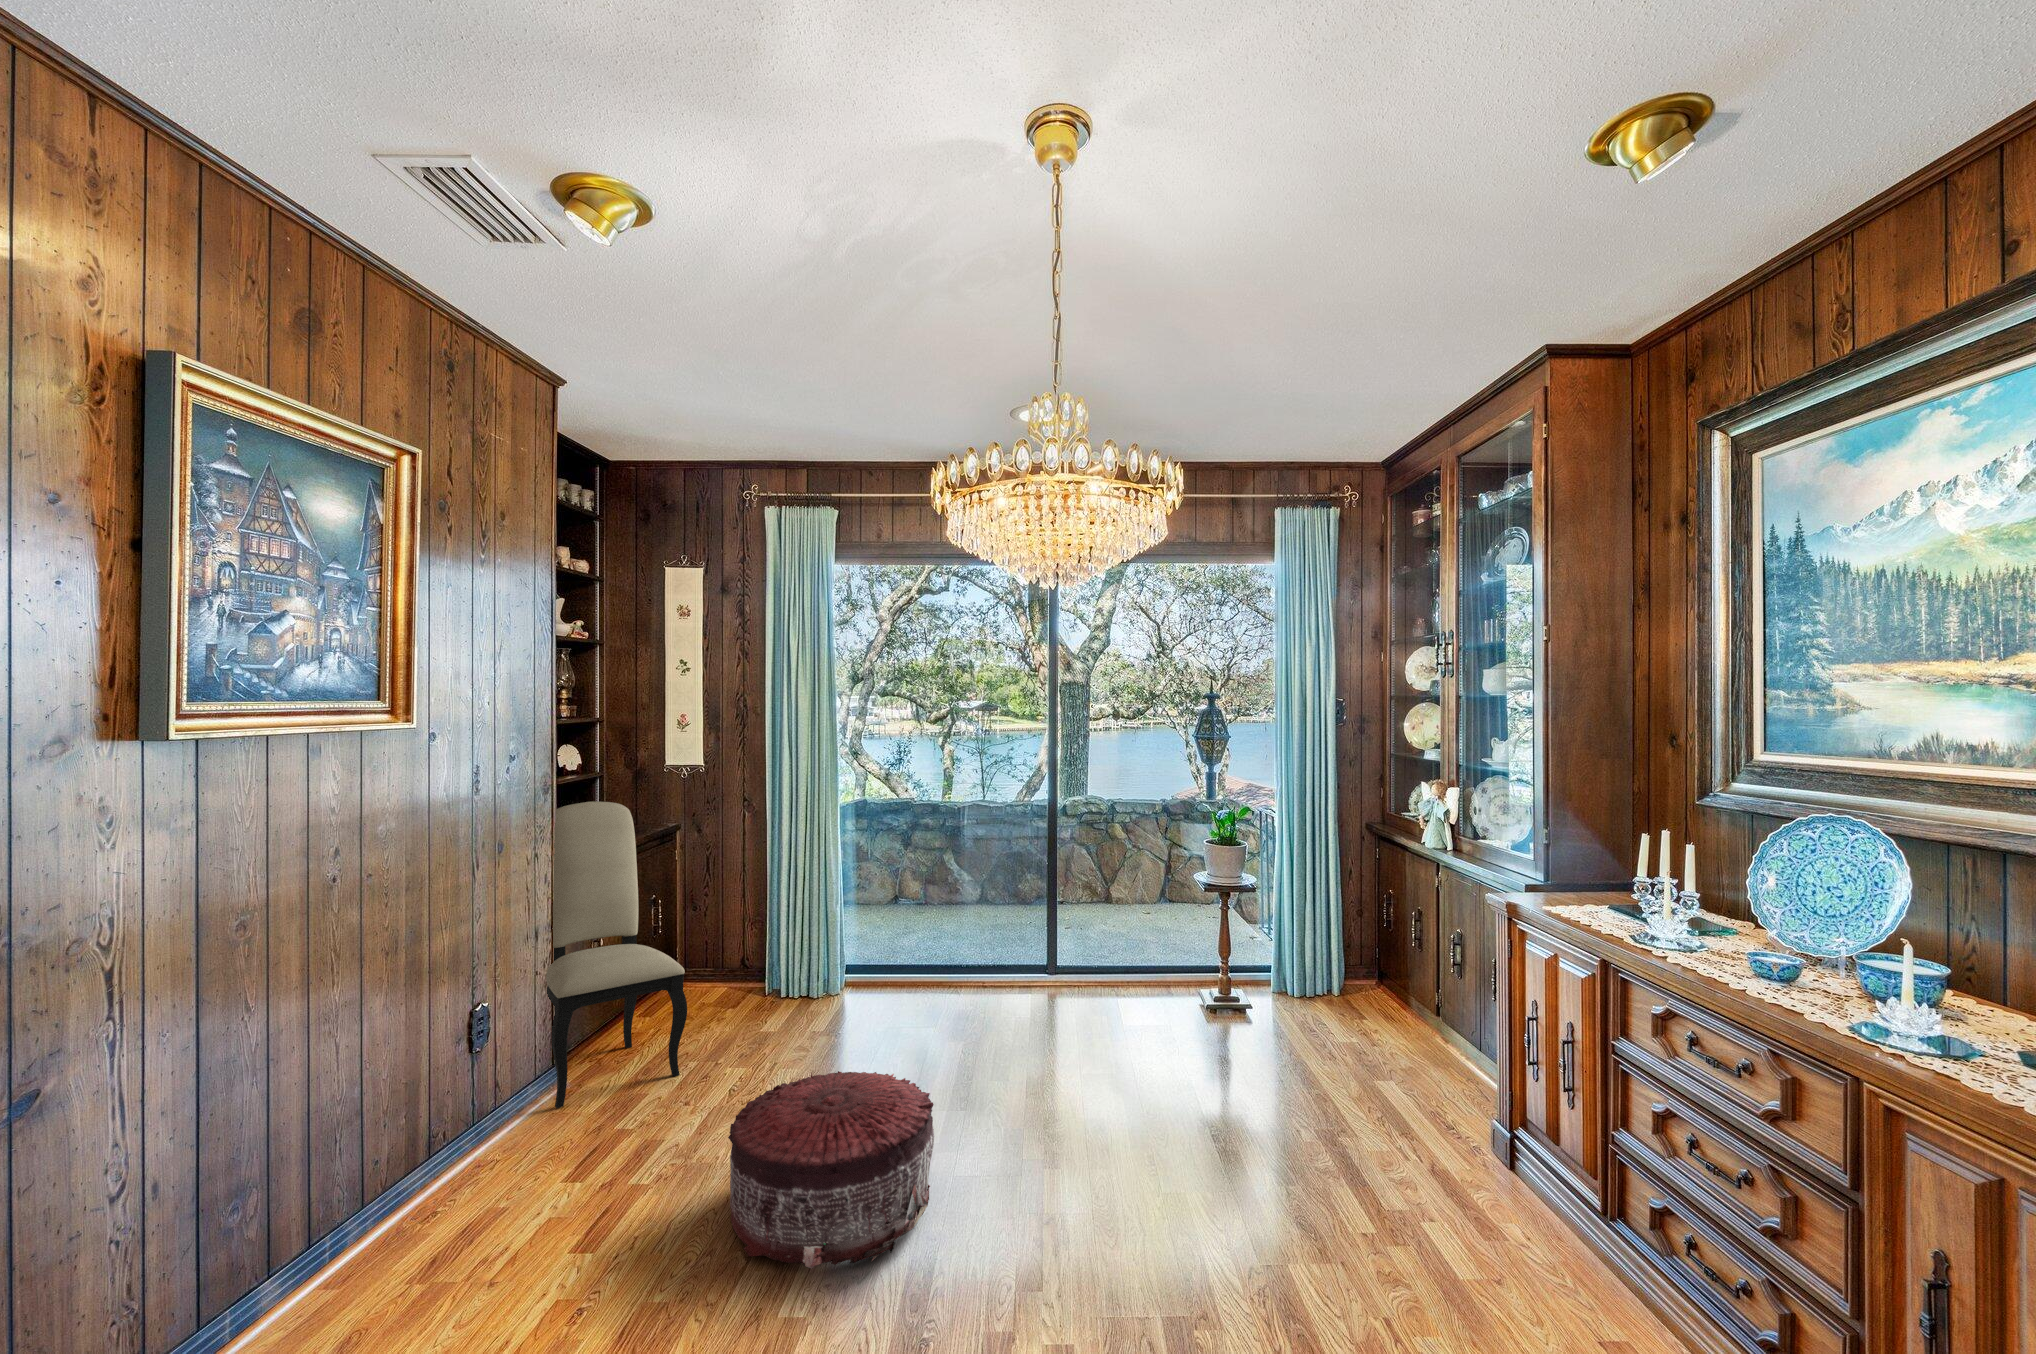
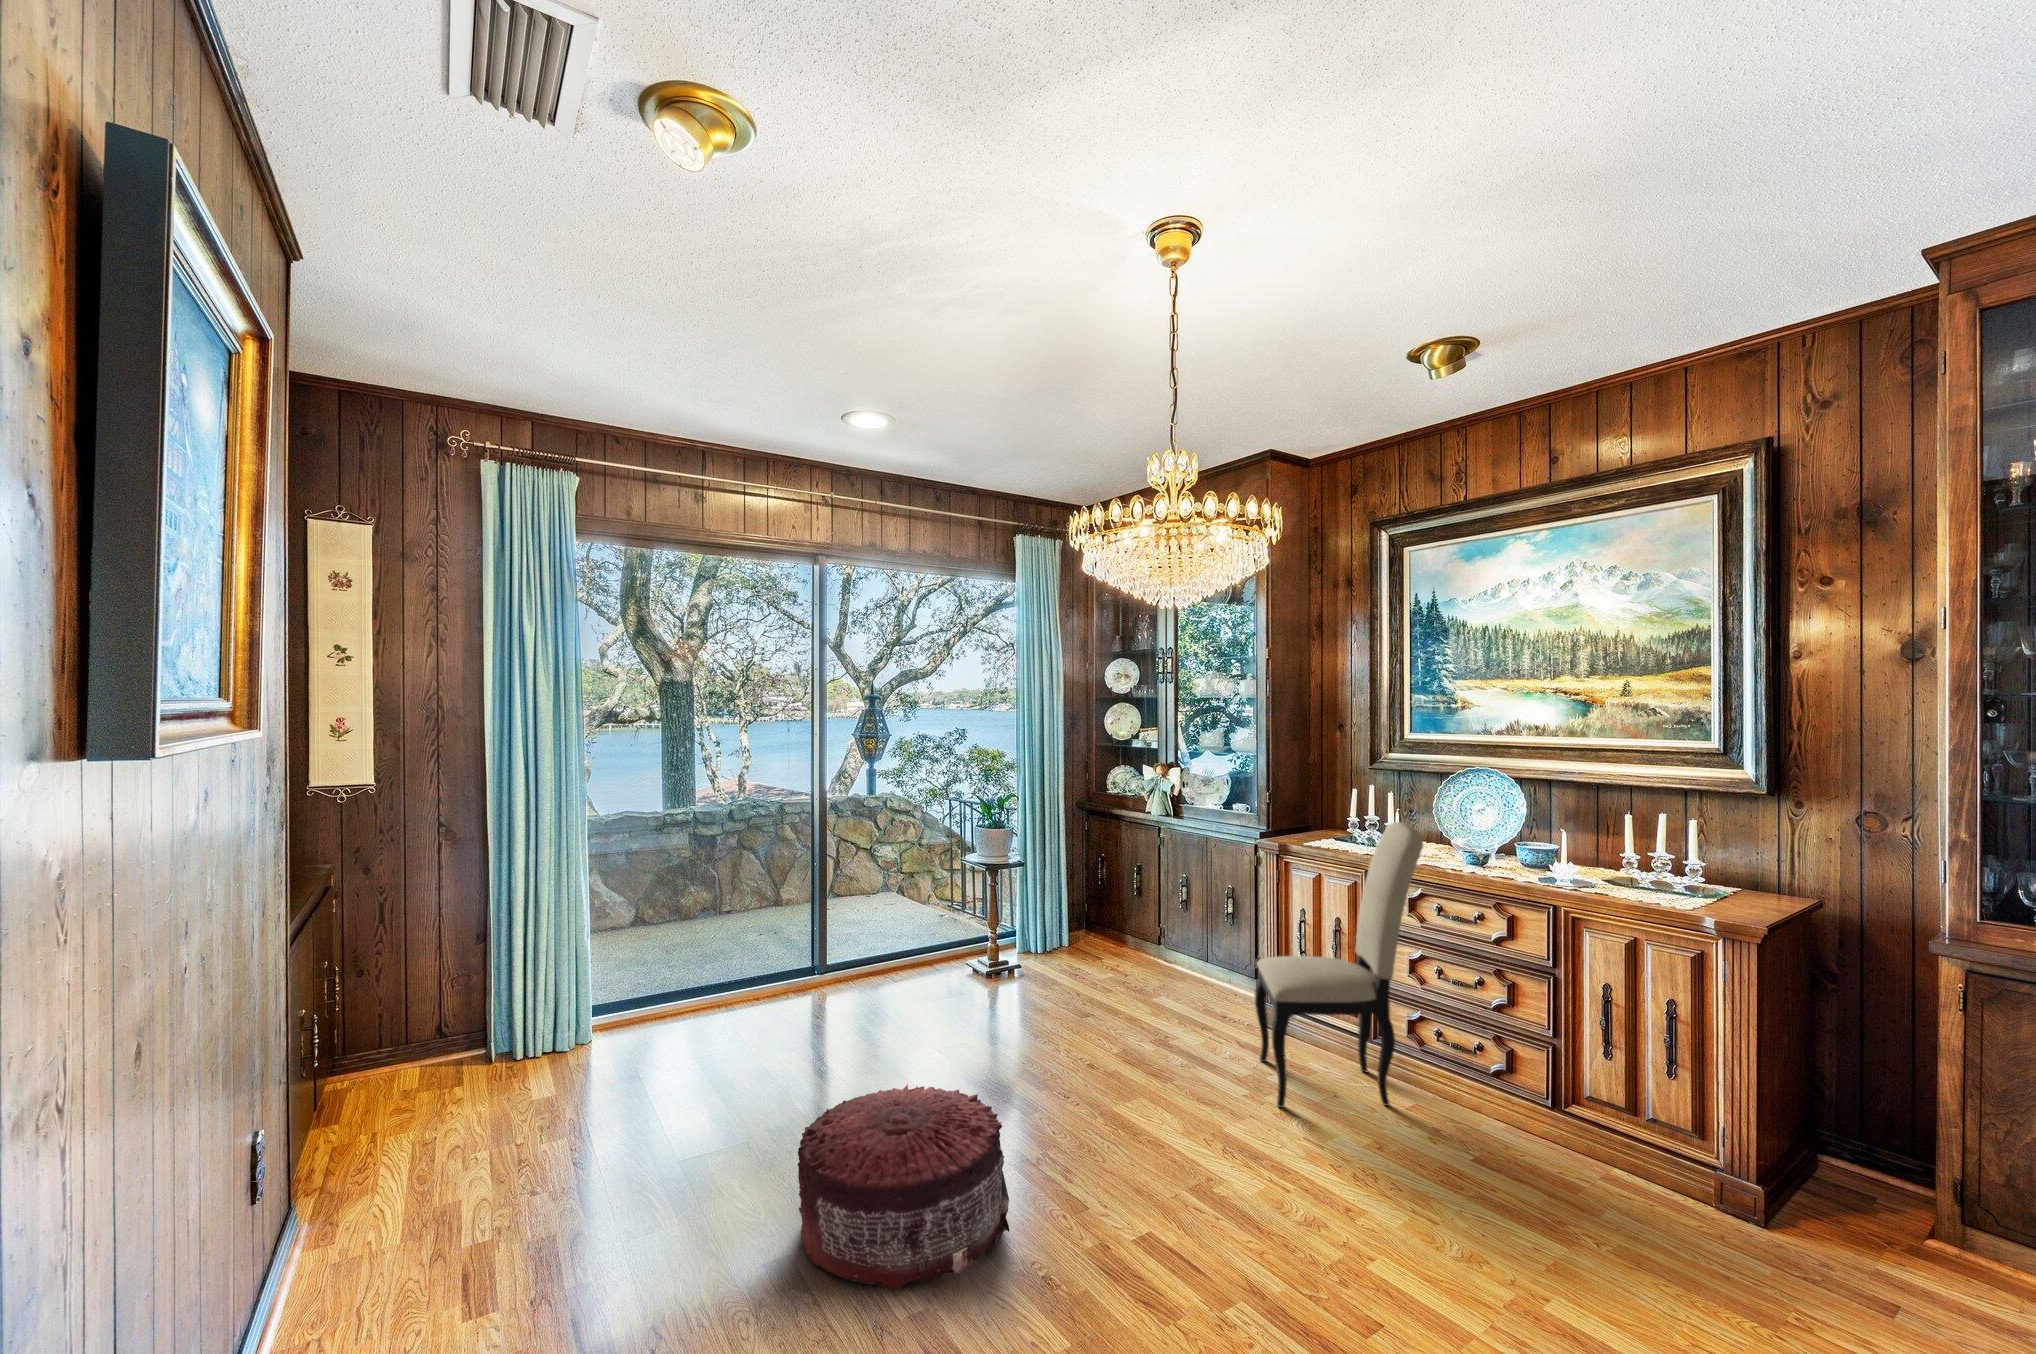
dining chair: present [546,802,687,1108] -> present [1255,822,1423,1107]

